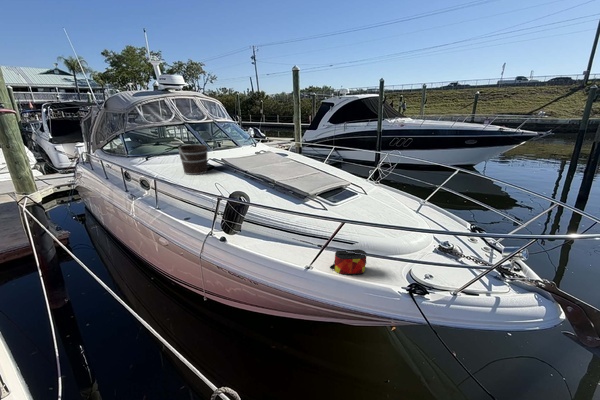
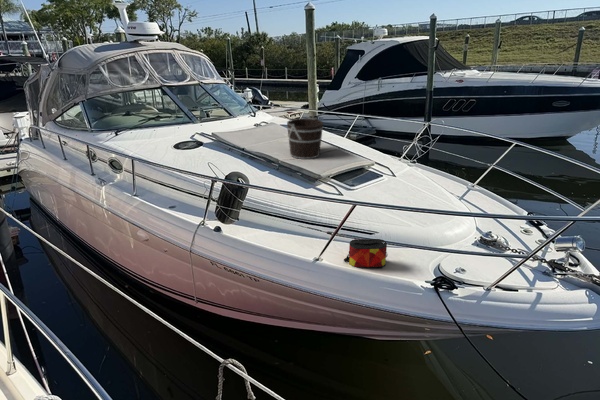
bucket: present [179,144,207,175] -> present [287,118,323,159]

